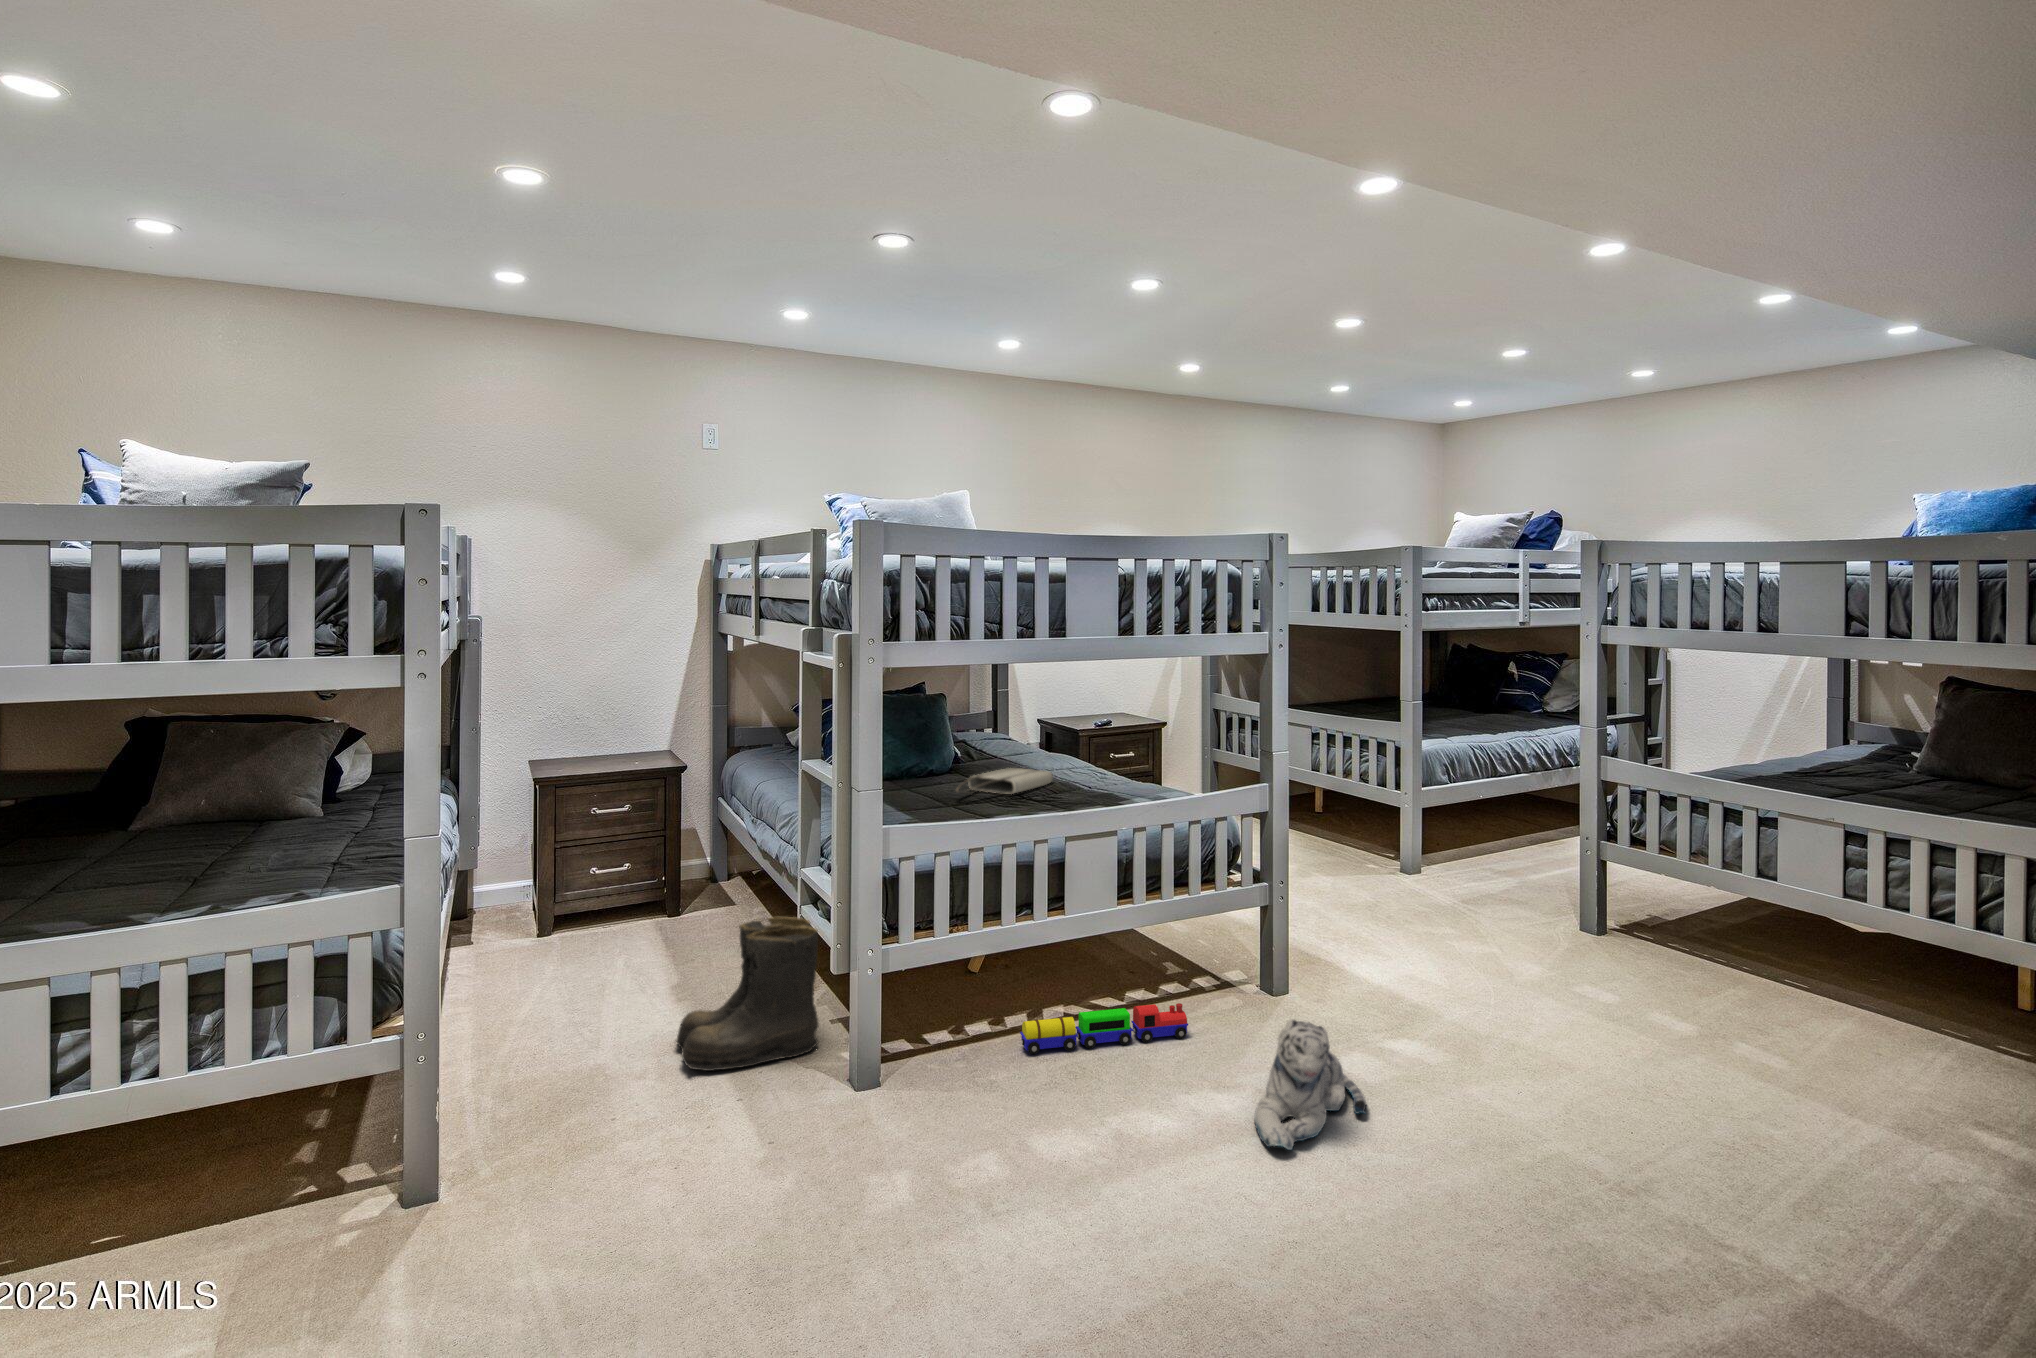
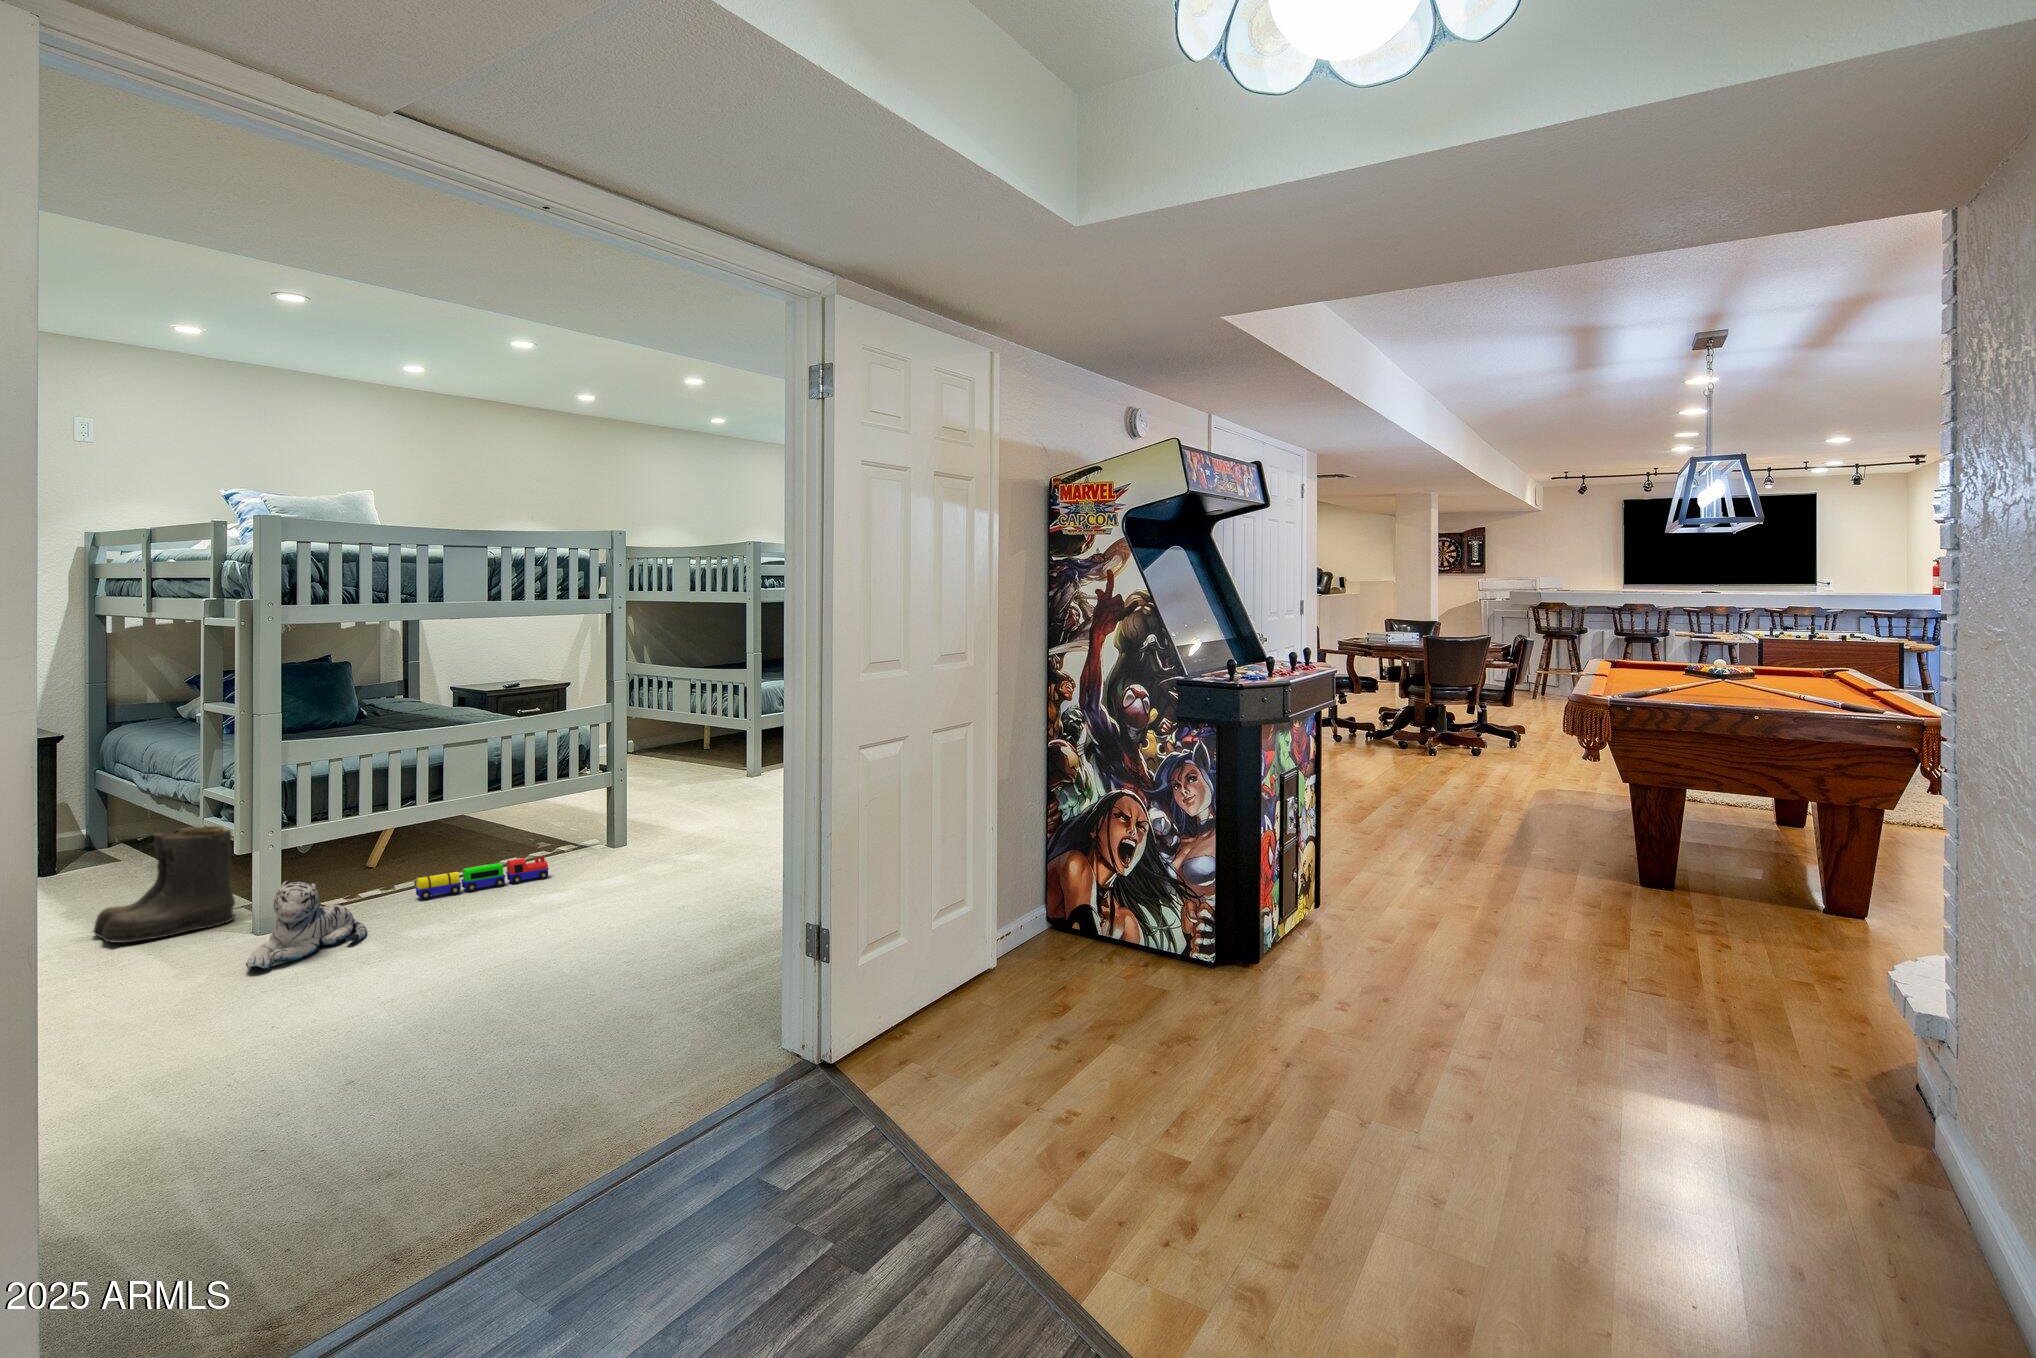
tote bag: present [956,768,1053,794] -> none [358,714,449,732]
plush toy: present [1254,1019,1366,1150] -> present [246,881,367,970]

